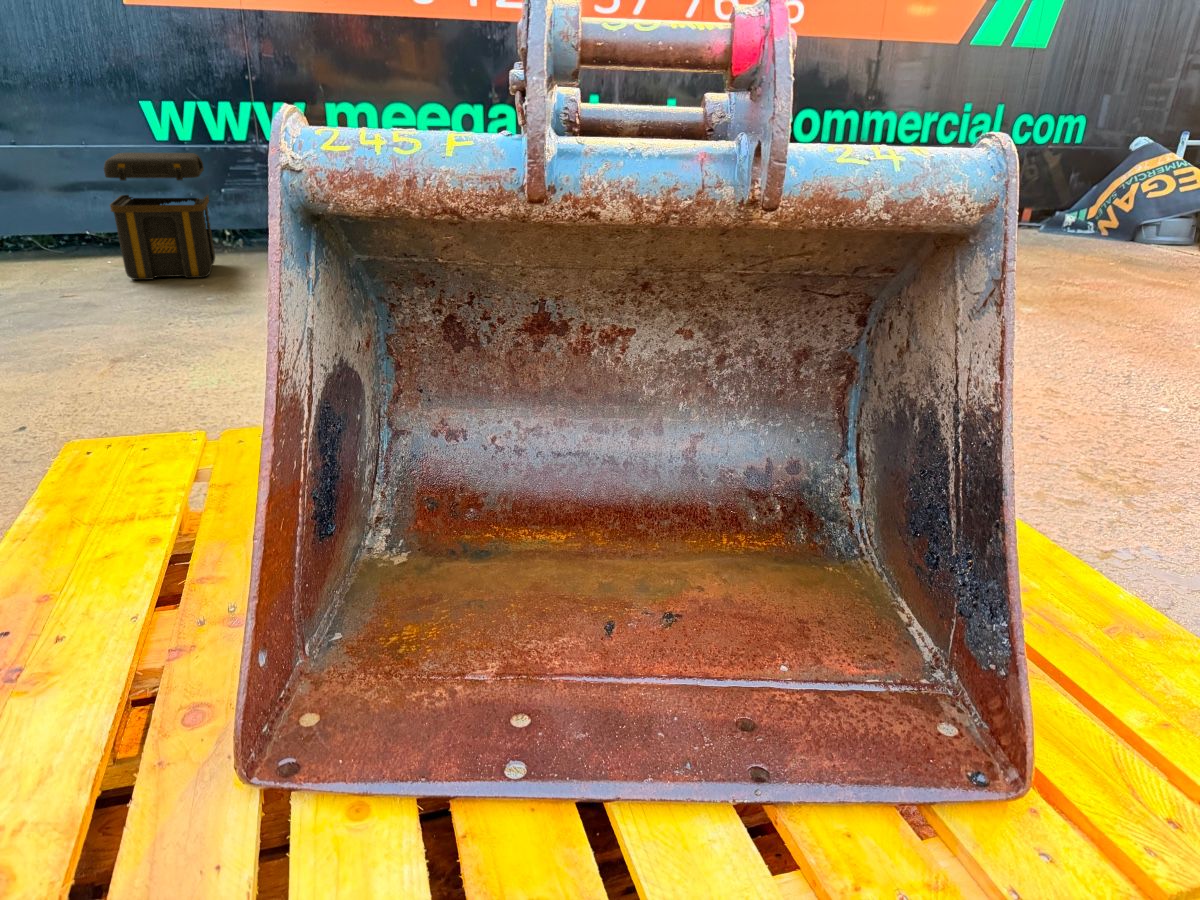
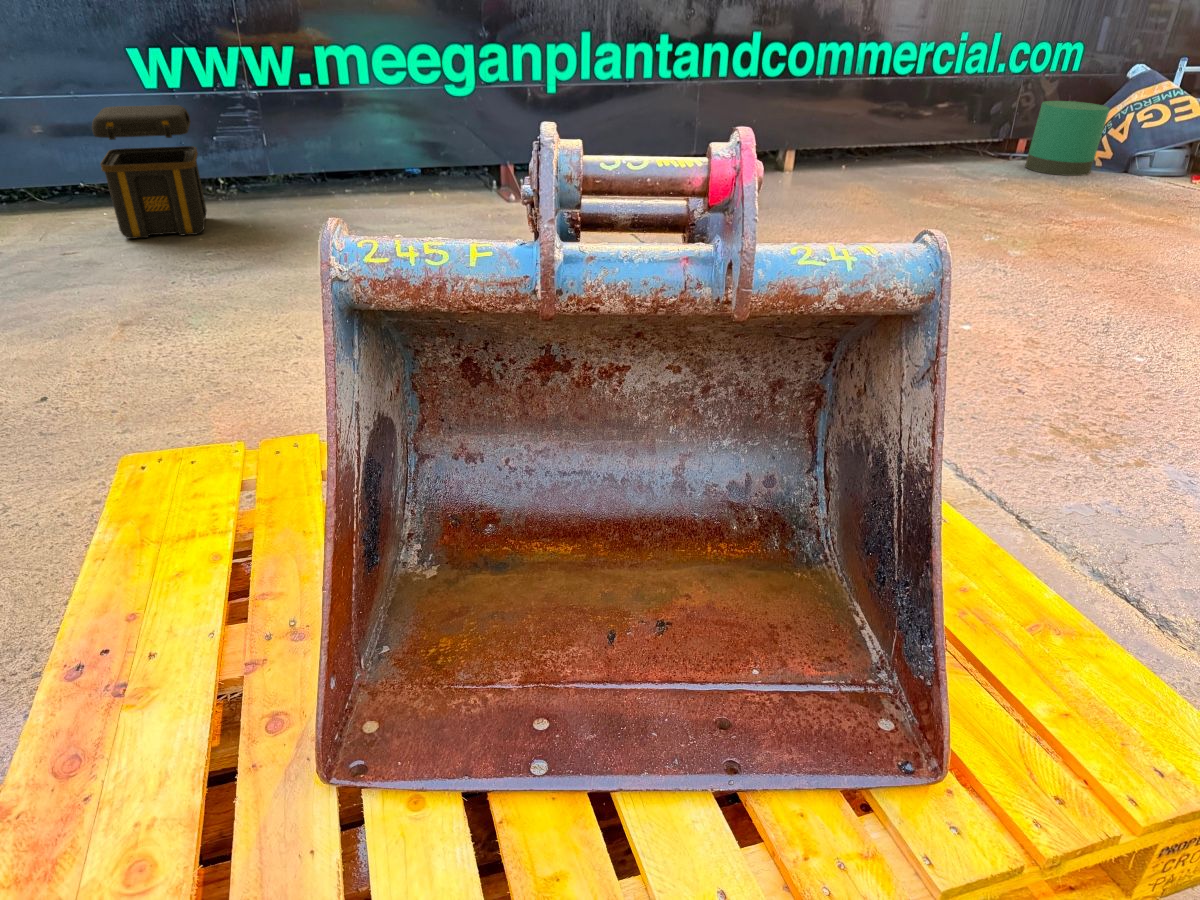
trash can: none [1030,172,1113,243] -> present [1025,101,1110,176]

